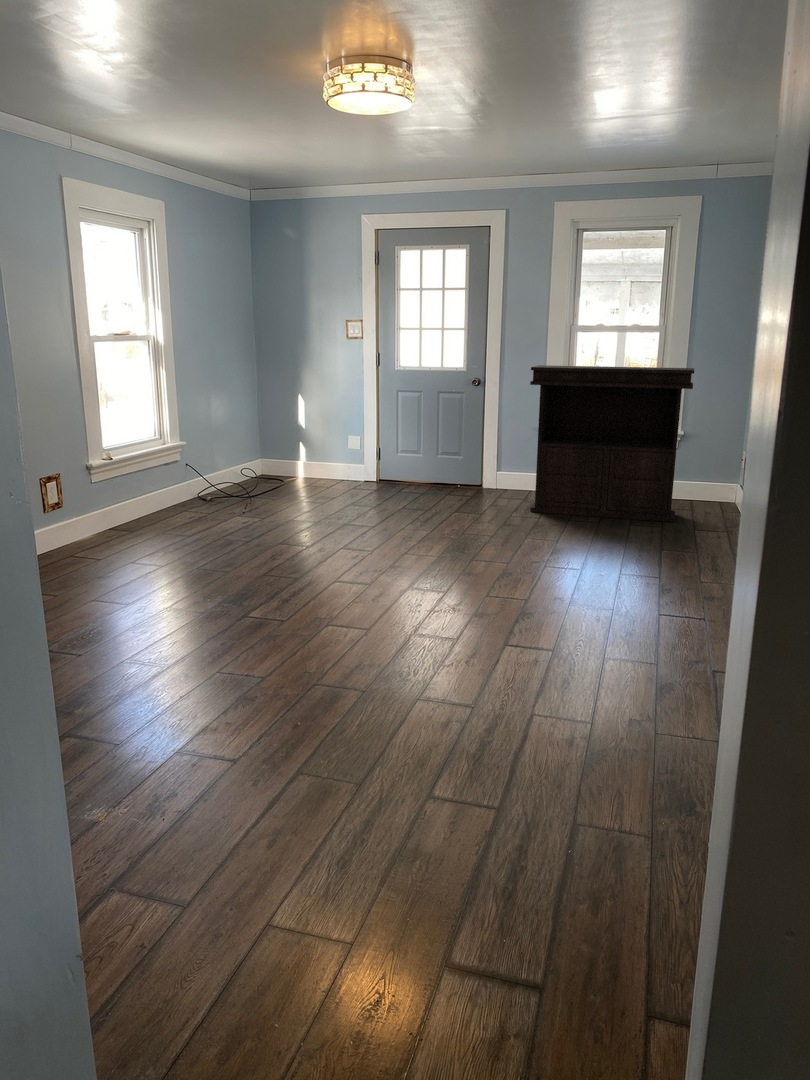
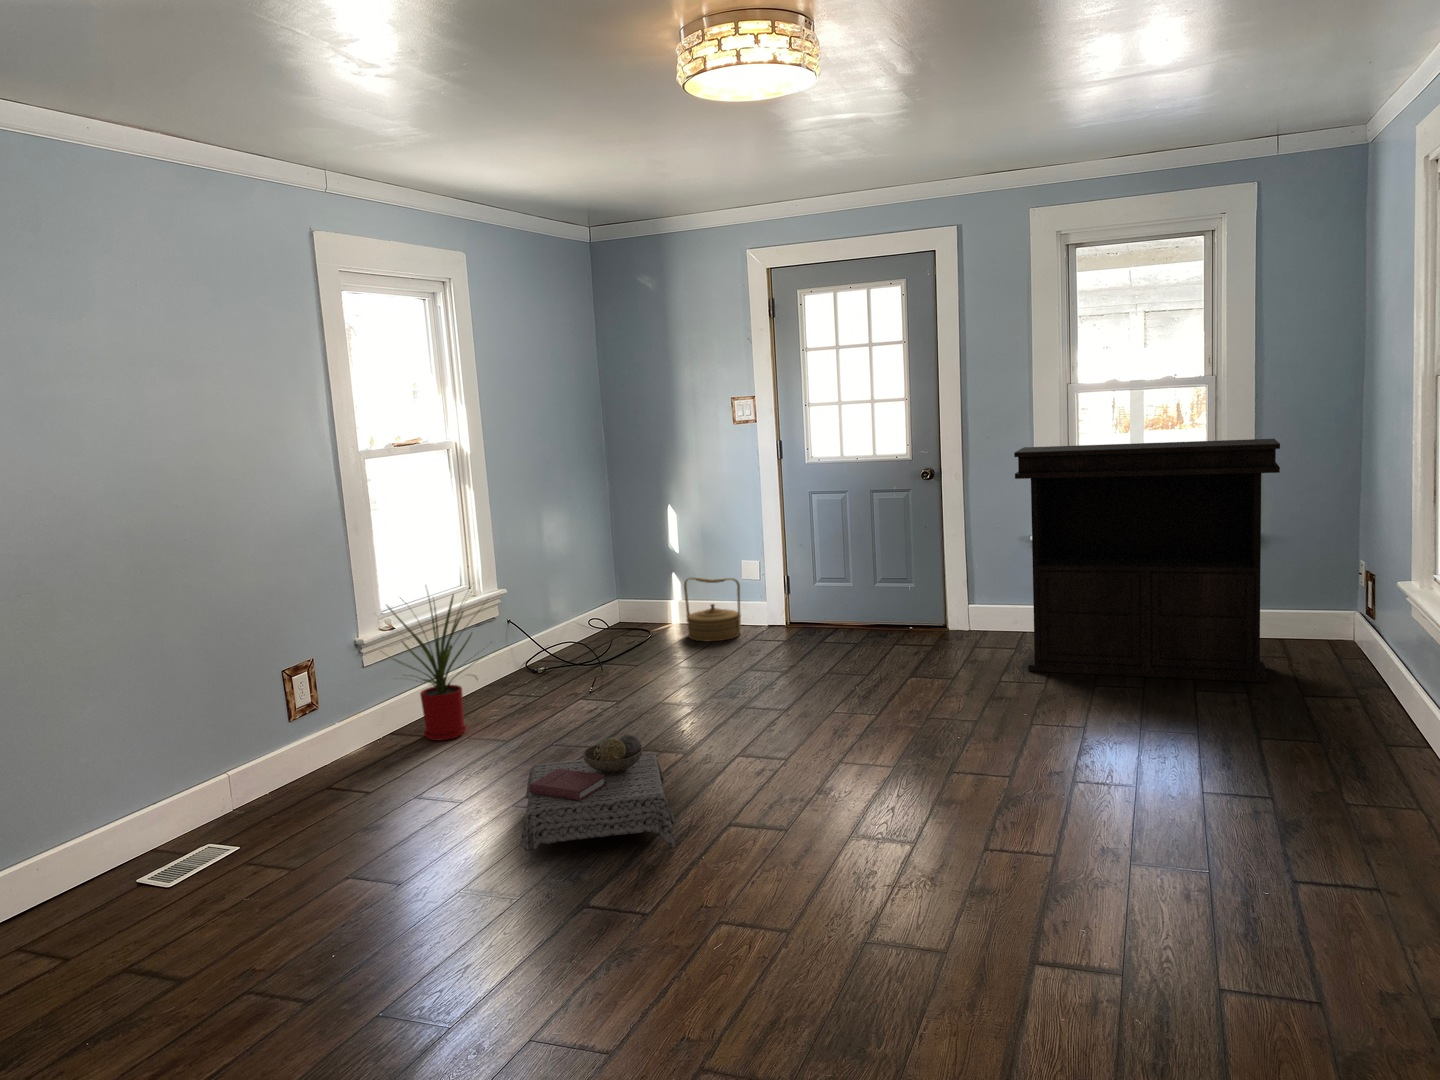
house plant: none [99,430,181,535] -> present [387,595,478,741]
basket: none [308,445,347,488] -> present [684,578,741,641]
ottoman: none [204,525,302,597] -> present [520,734,676,865]

